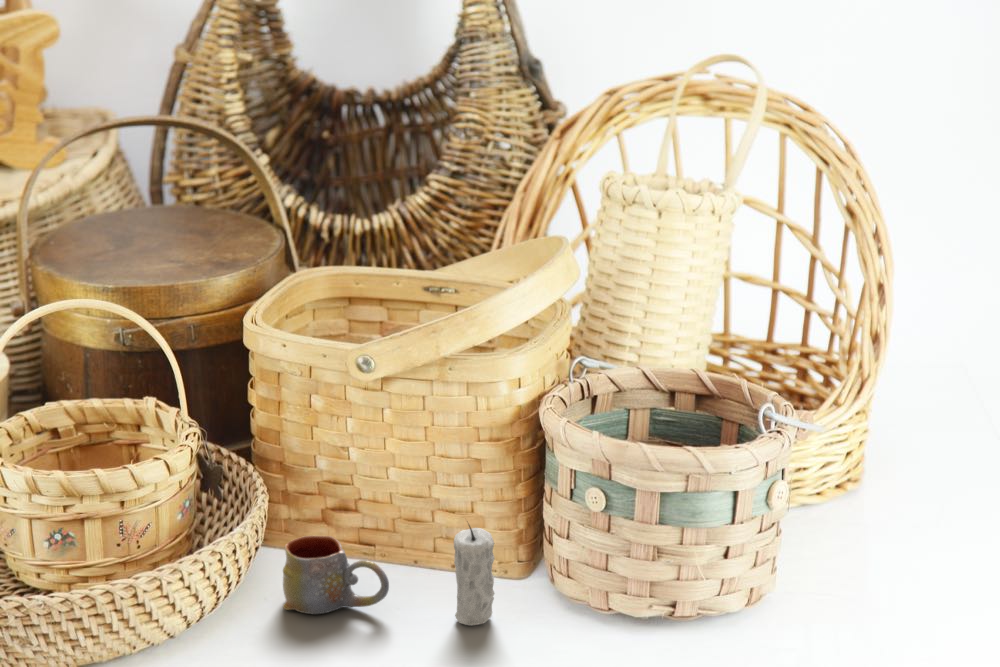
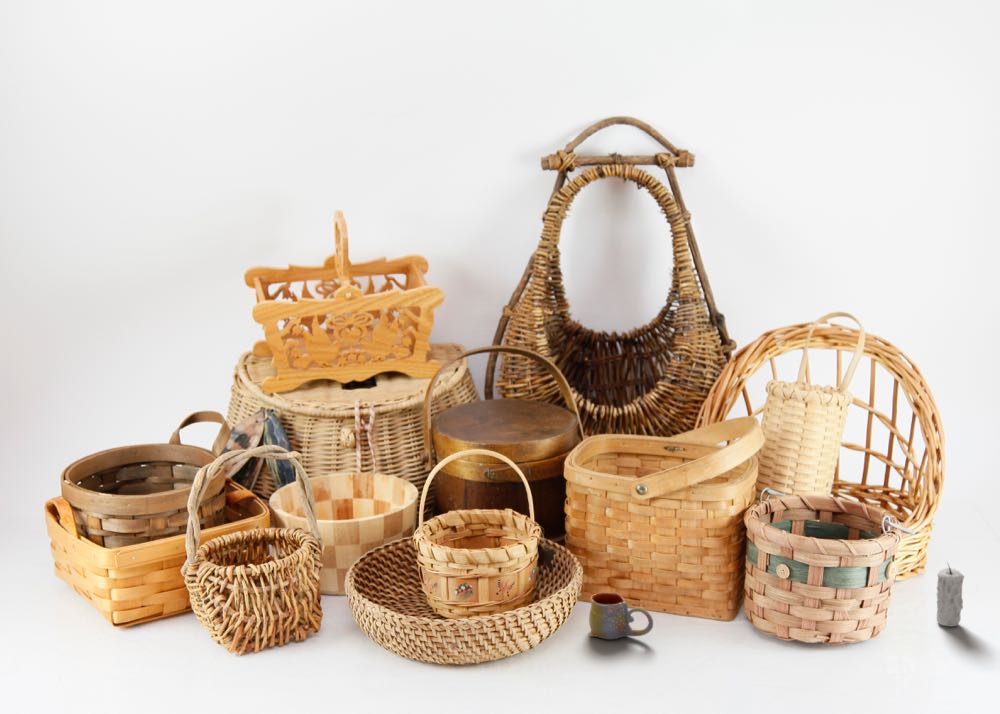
candle: present [454,525,494,625] -> present [937,567,964,626]

